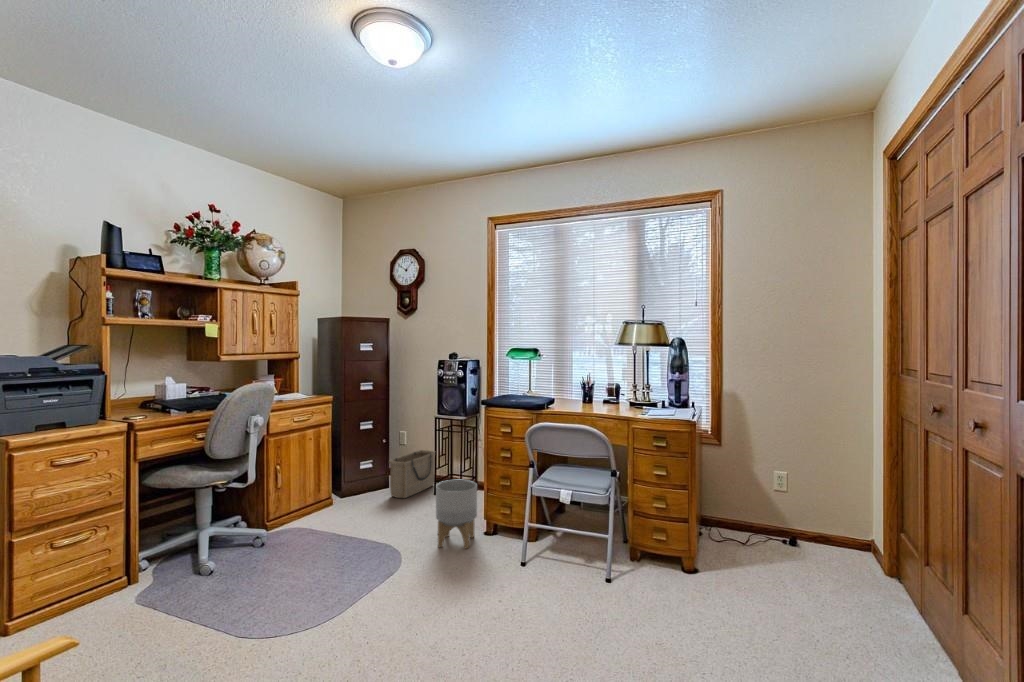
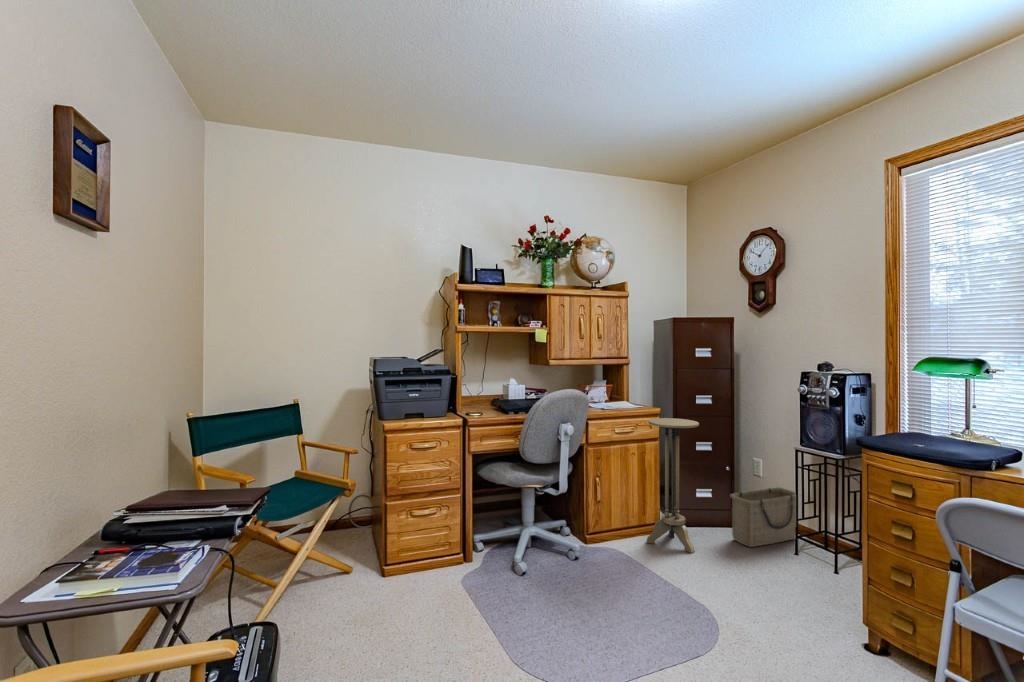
side table: none [323,404,368,516] -> present [647,418,699,553]
planter: present [436,480,477,549] -> none [775,547,845,662]

